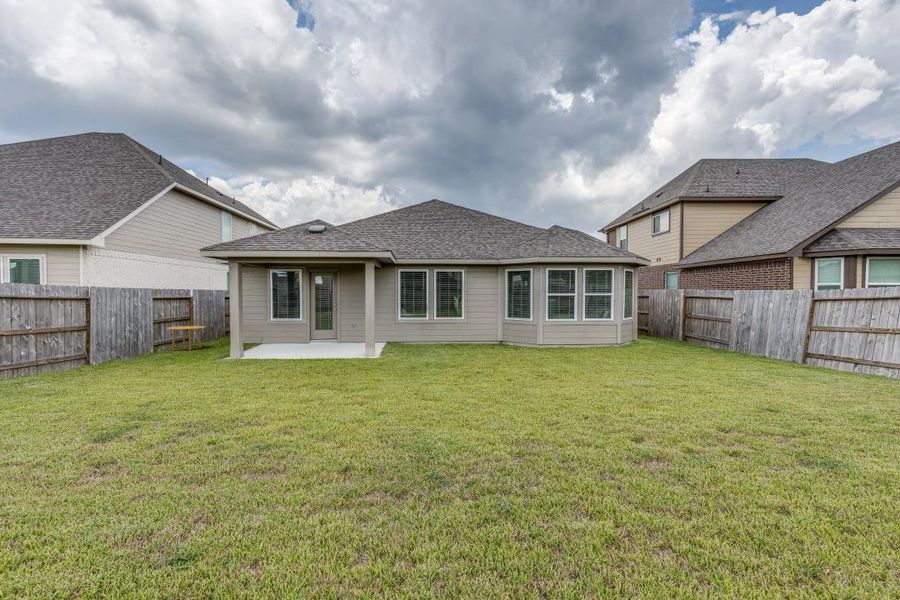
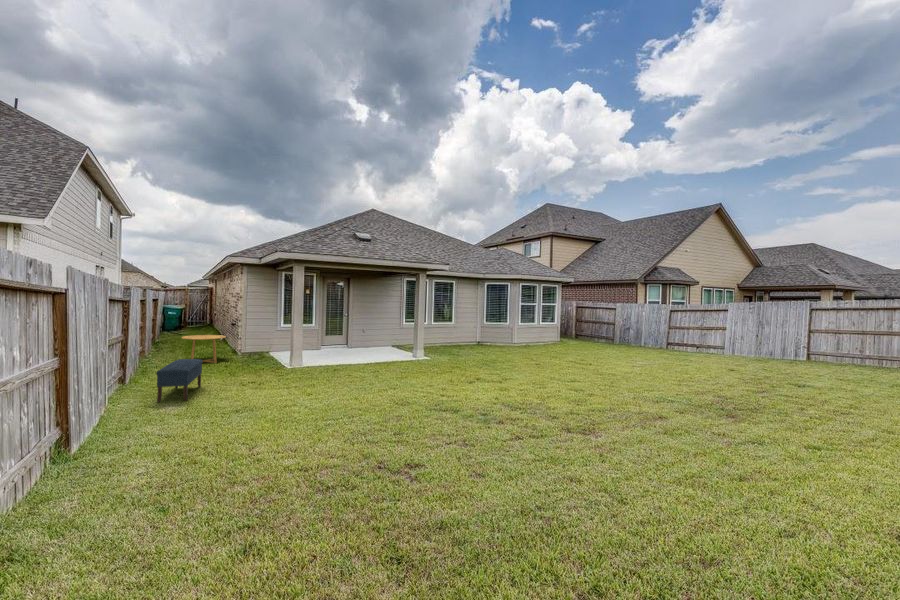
bench: none [14,344,94,379] -> present [156,359,203,402]

